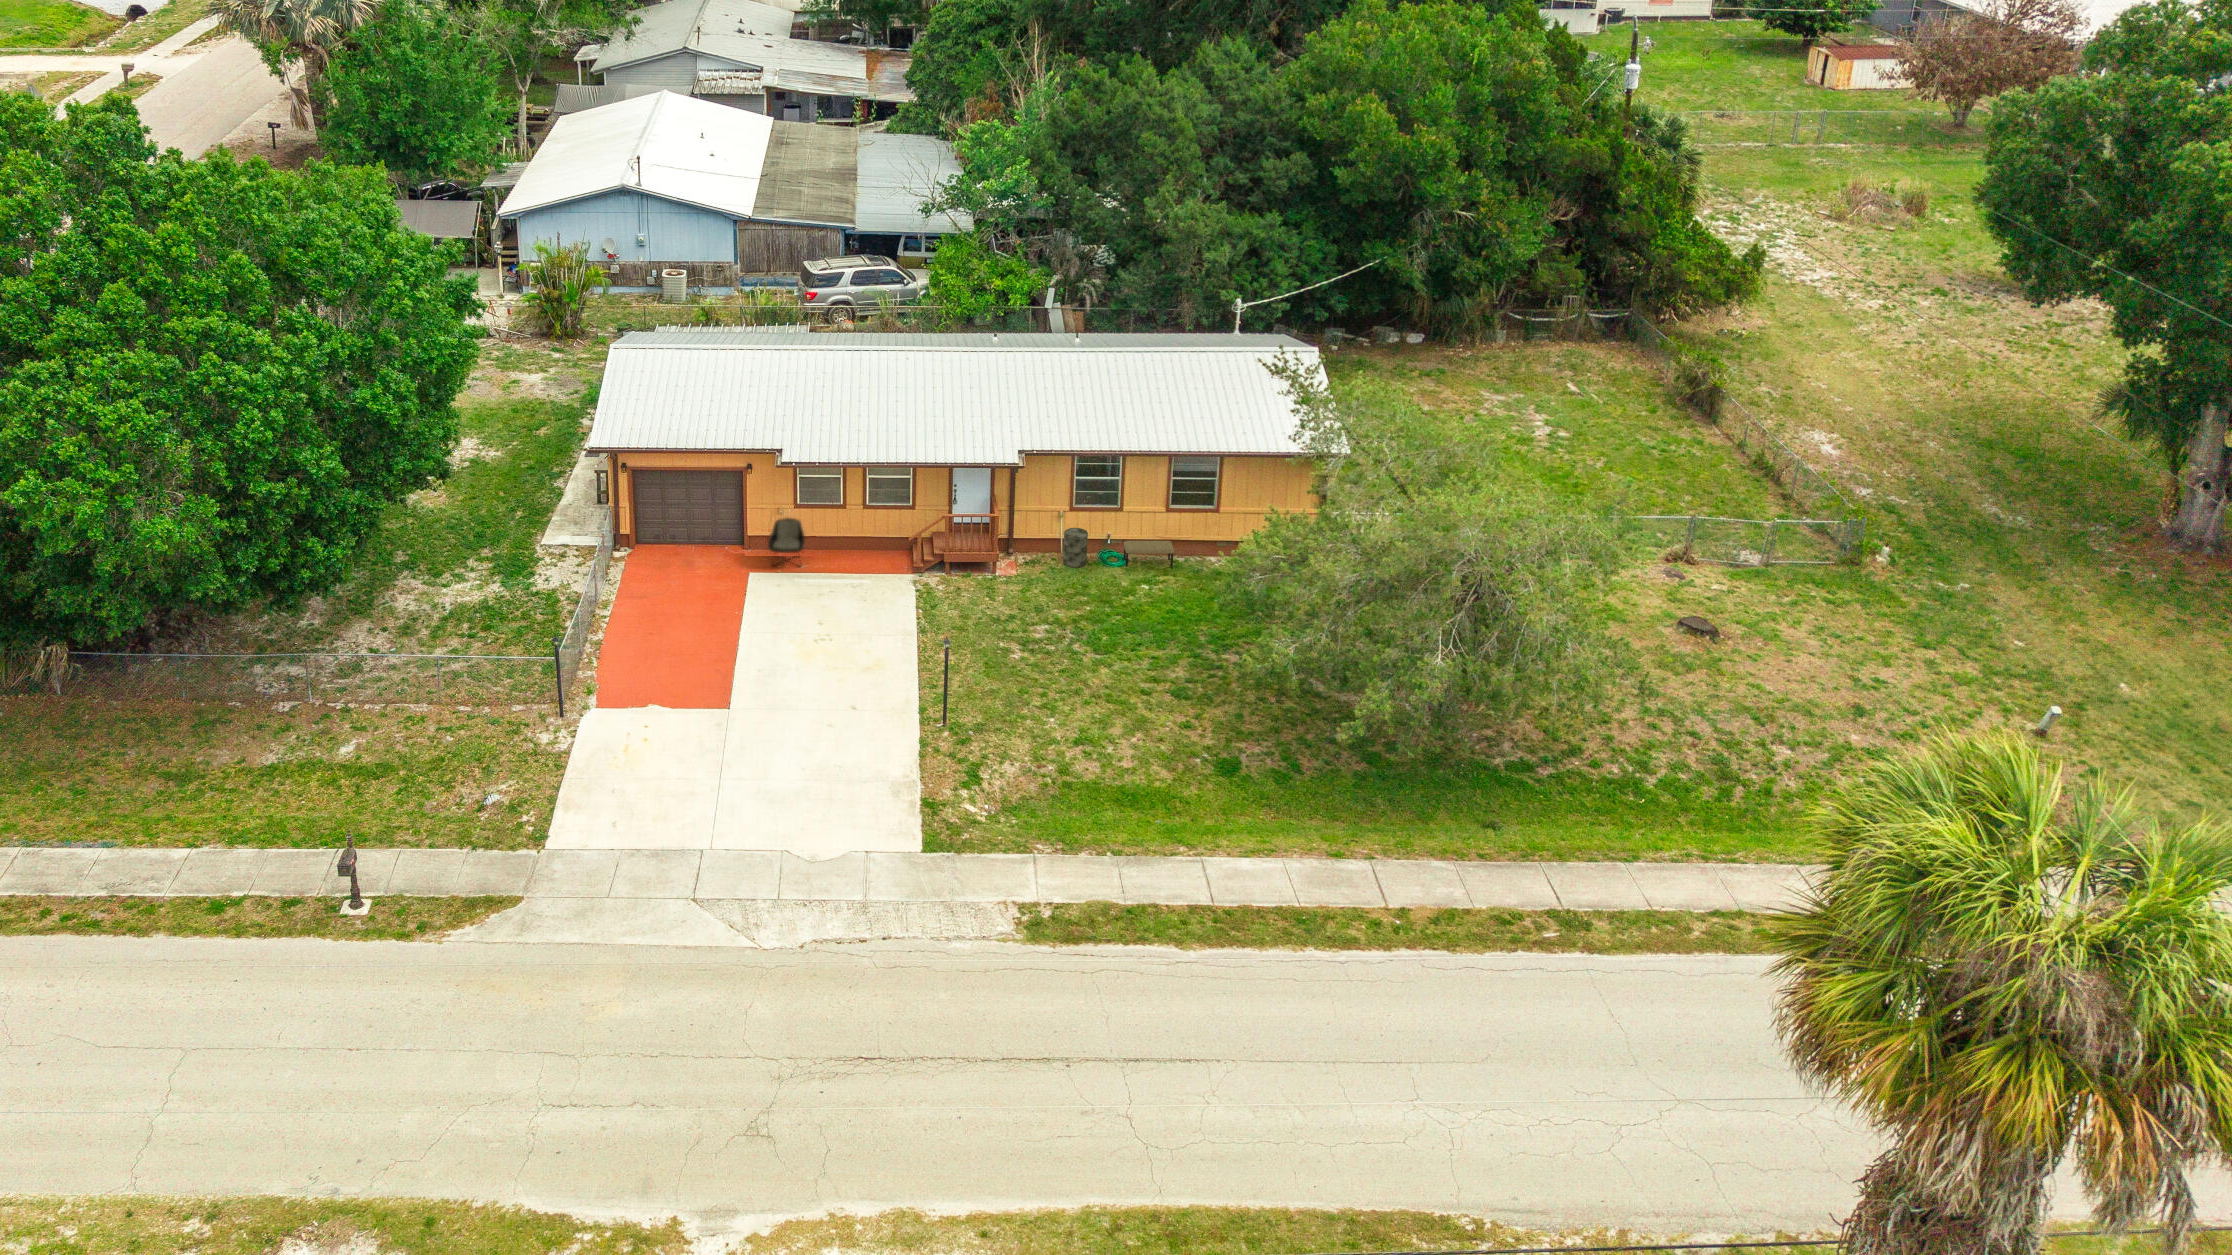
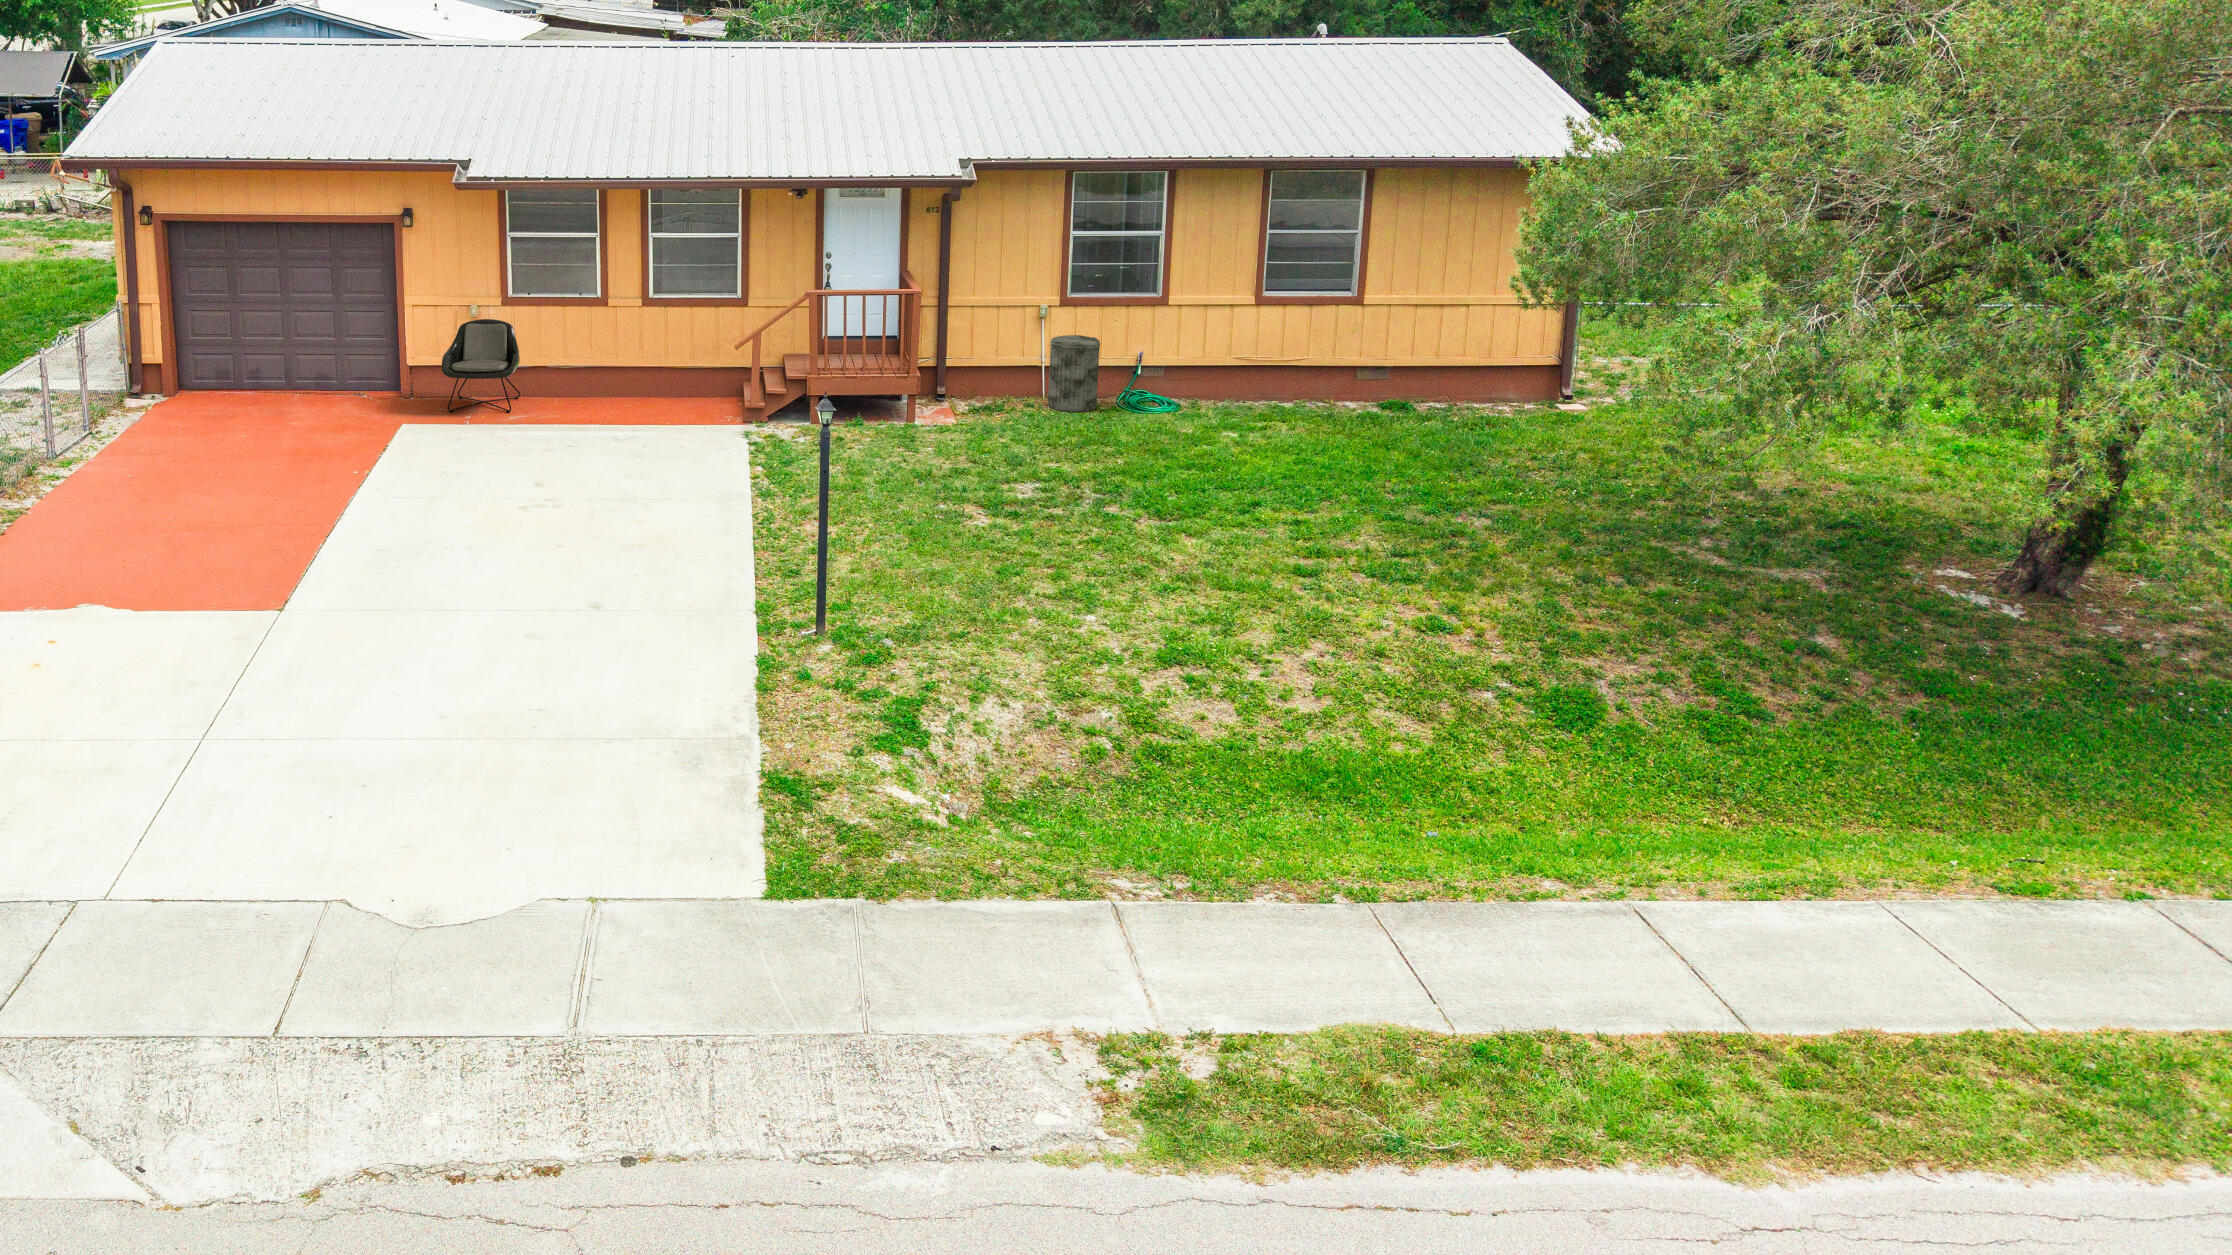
bench: present [1124,541,1174,567] -> none [1170,362,1278,411]

